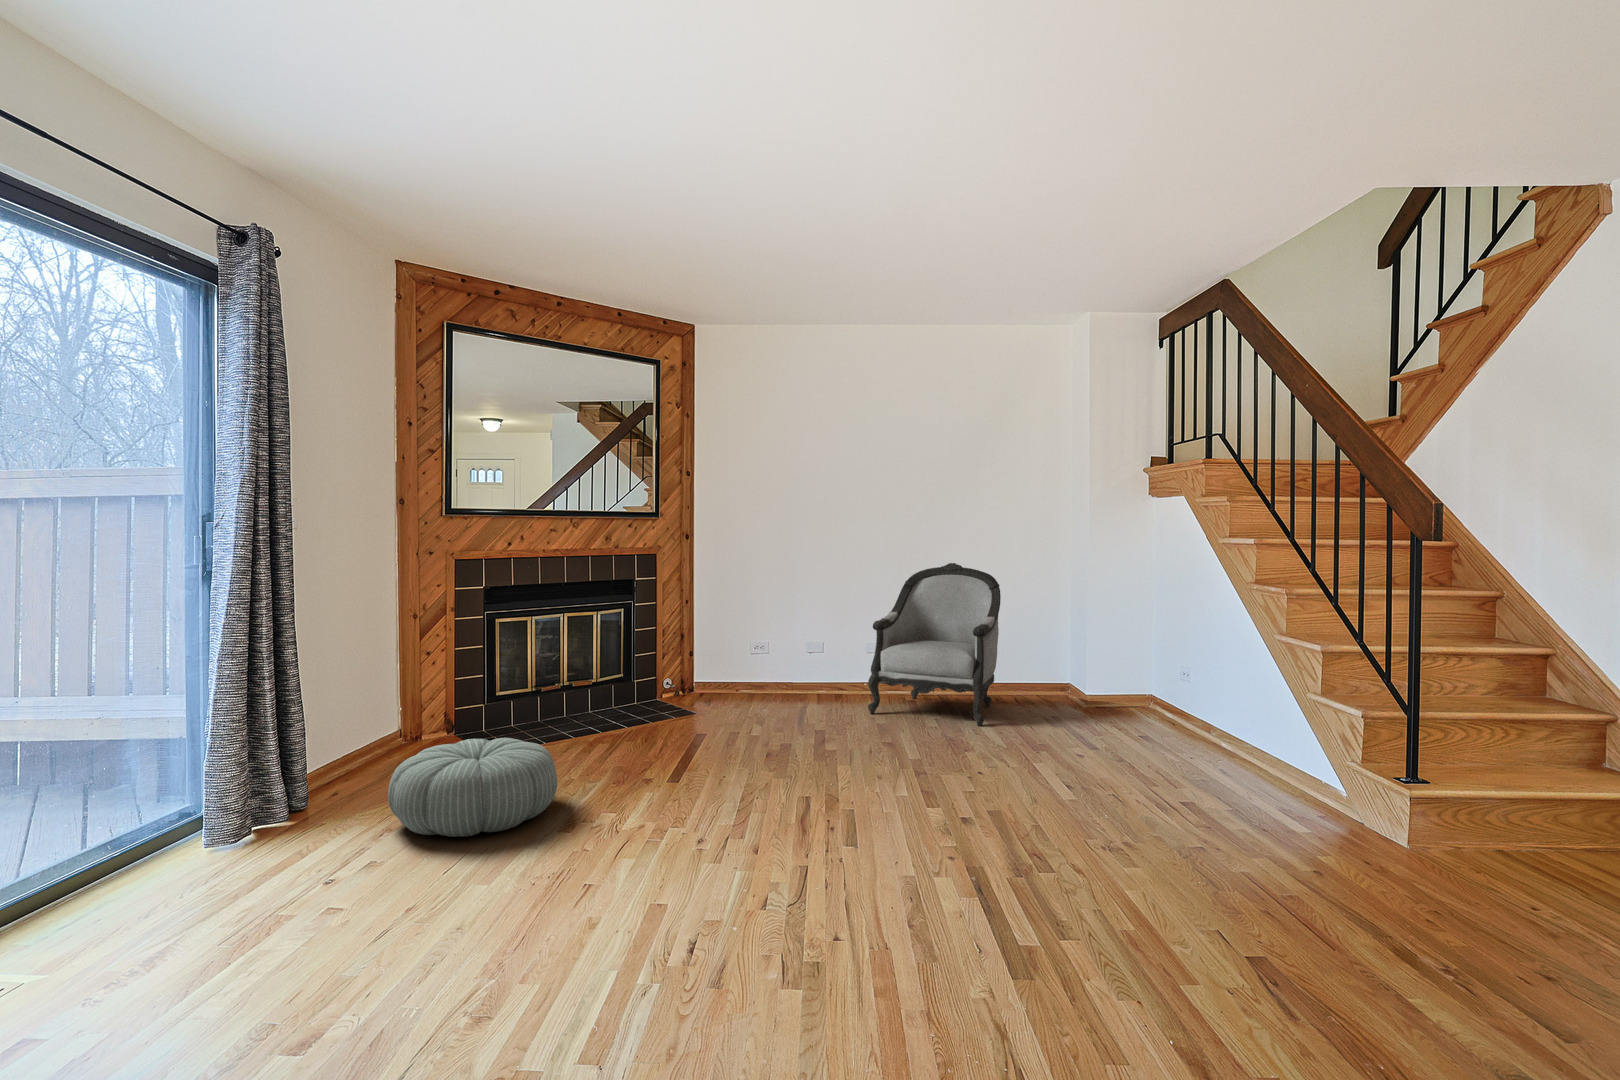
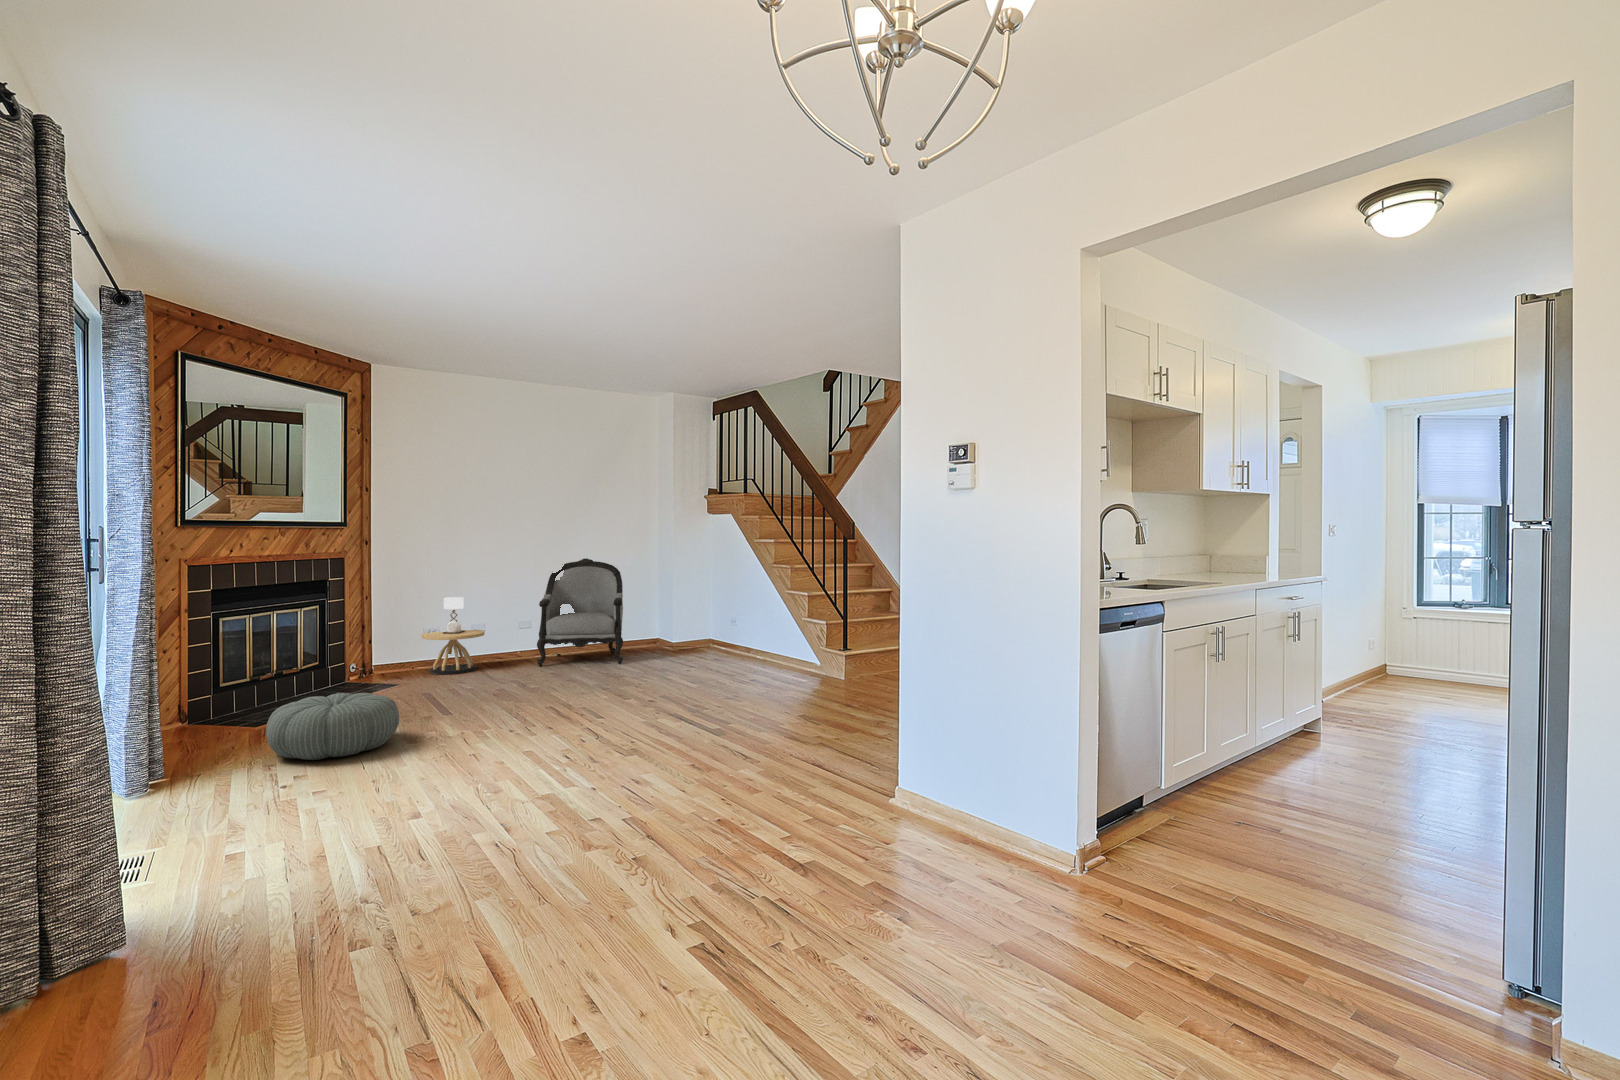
side table: none [733,609,807,711] -> present [422,597,484,674]

